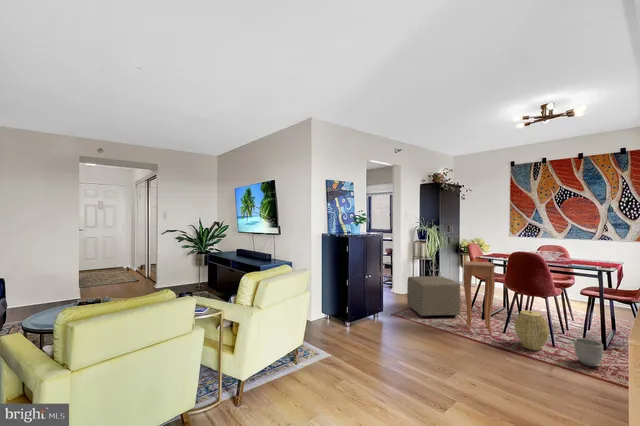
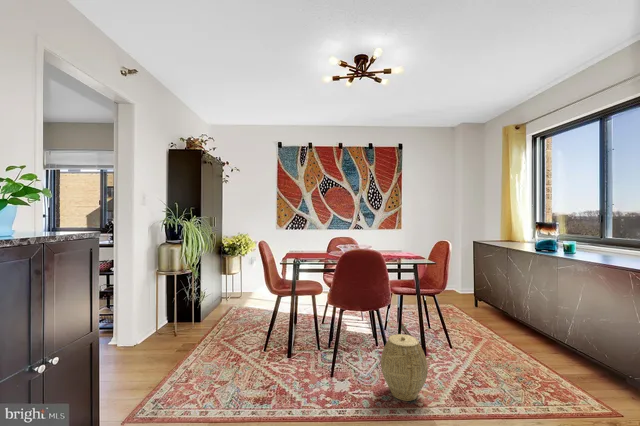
side table: present [463,261,495,335] -> none [287,266,350,406]
ottoman: present [407,276,460,318] -> none [164,301,273,404]
planter: present [574,338,603,366] -> none [457,356,493,399]

